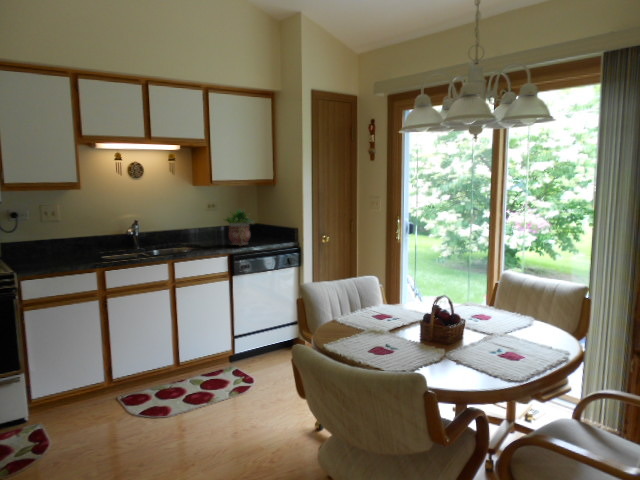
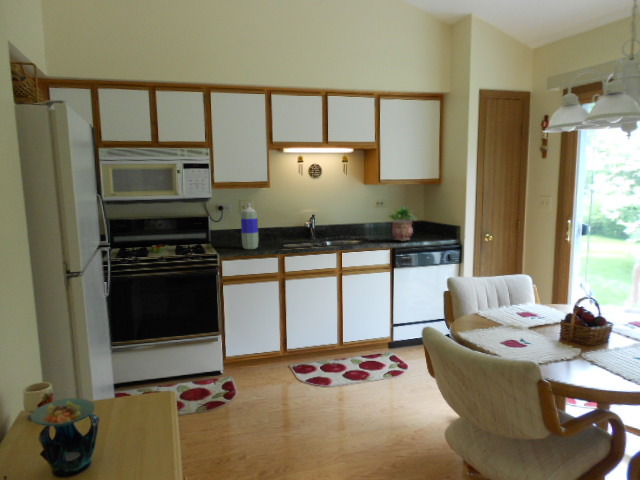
bottle: none [44,208,69,264] -> present [241,203,258,249]

